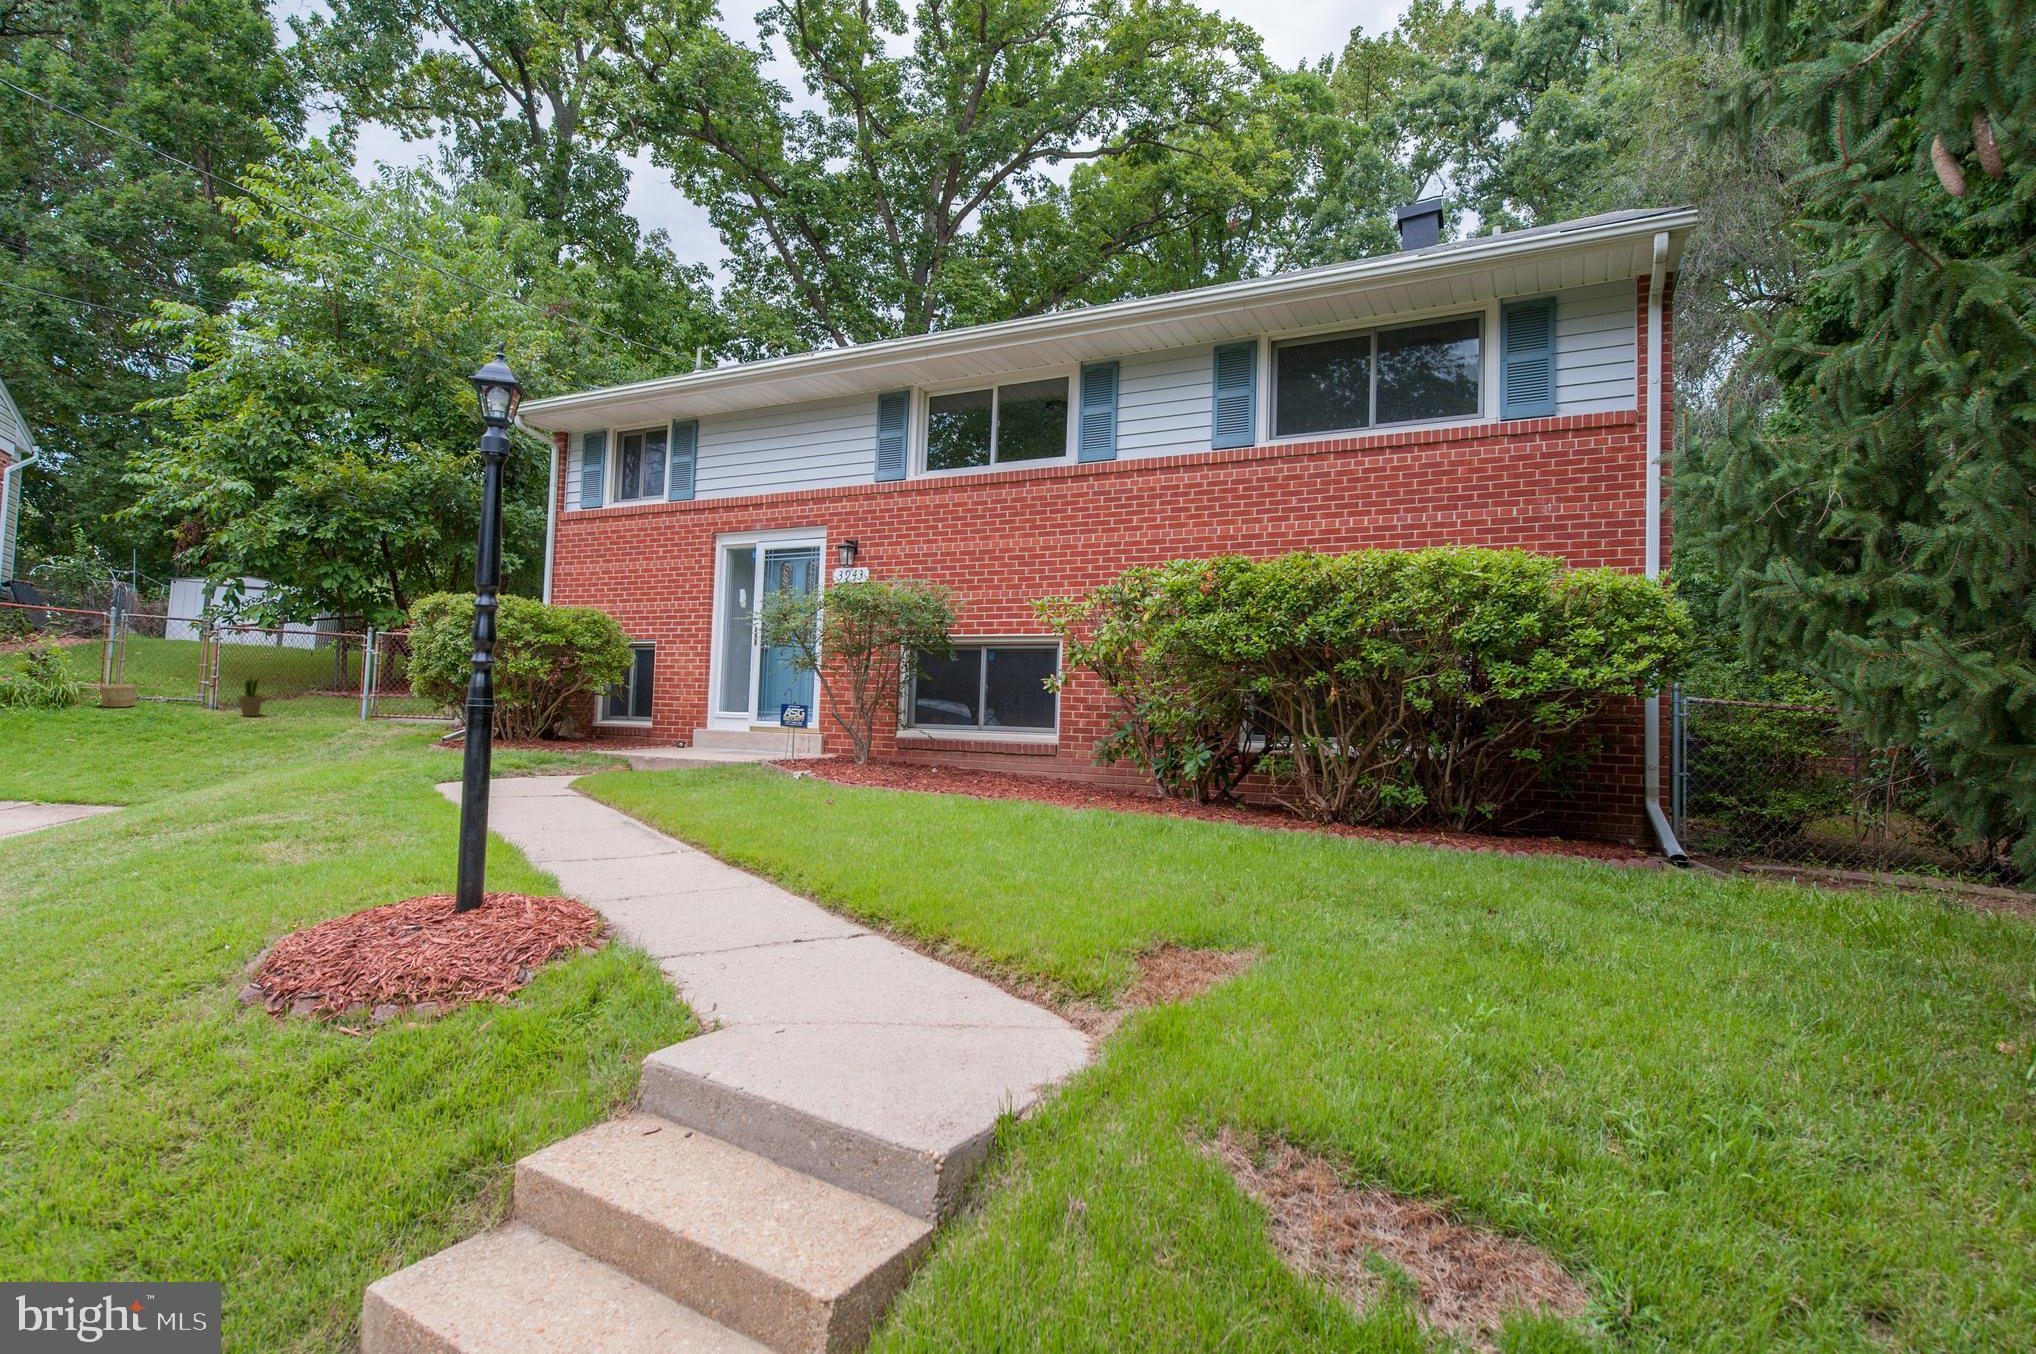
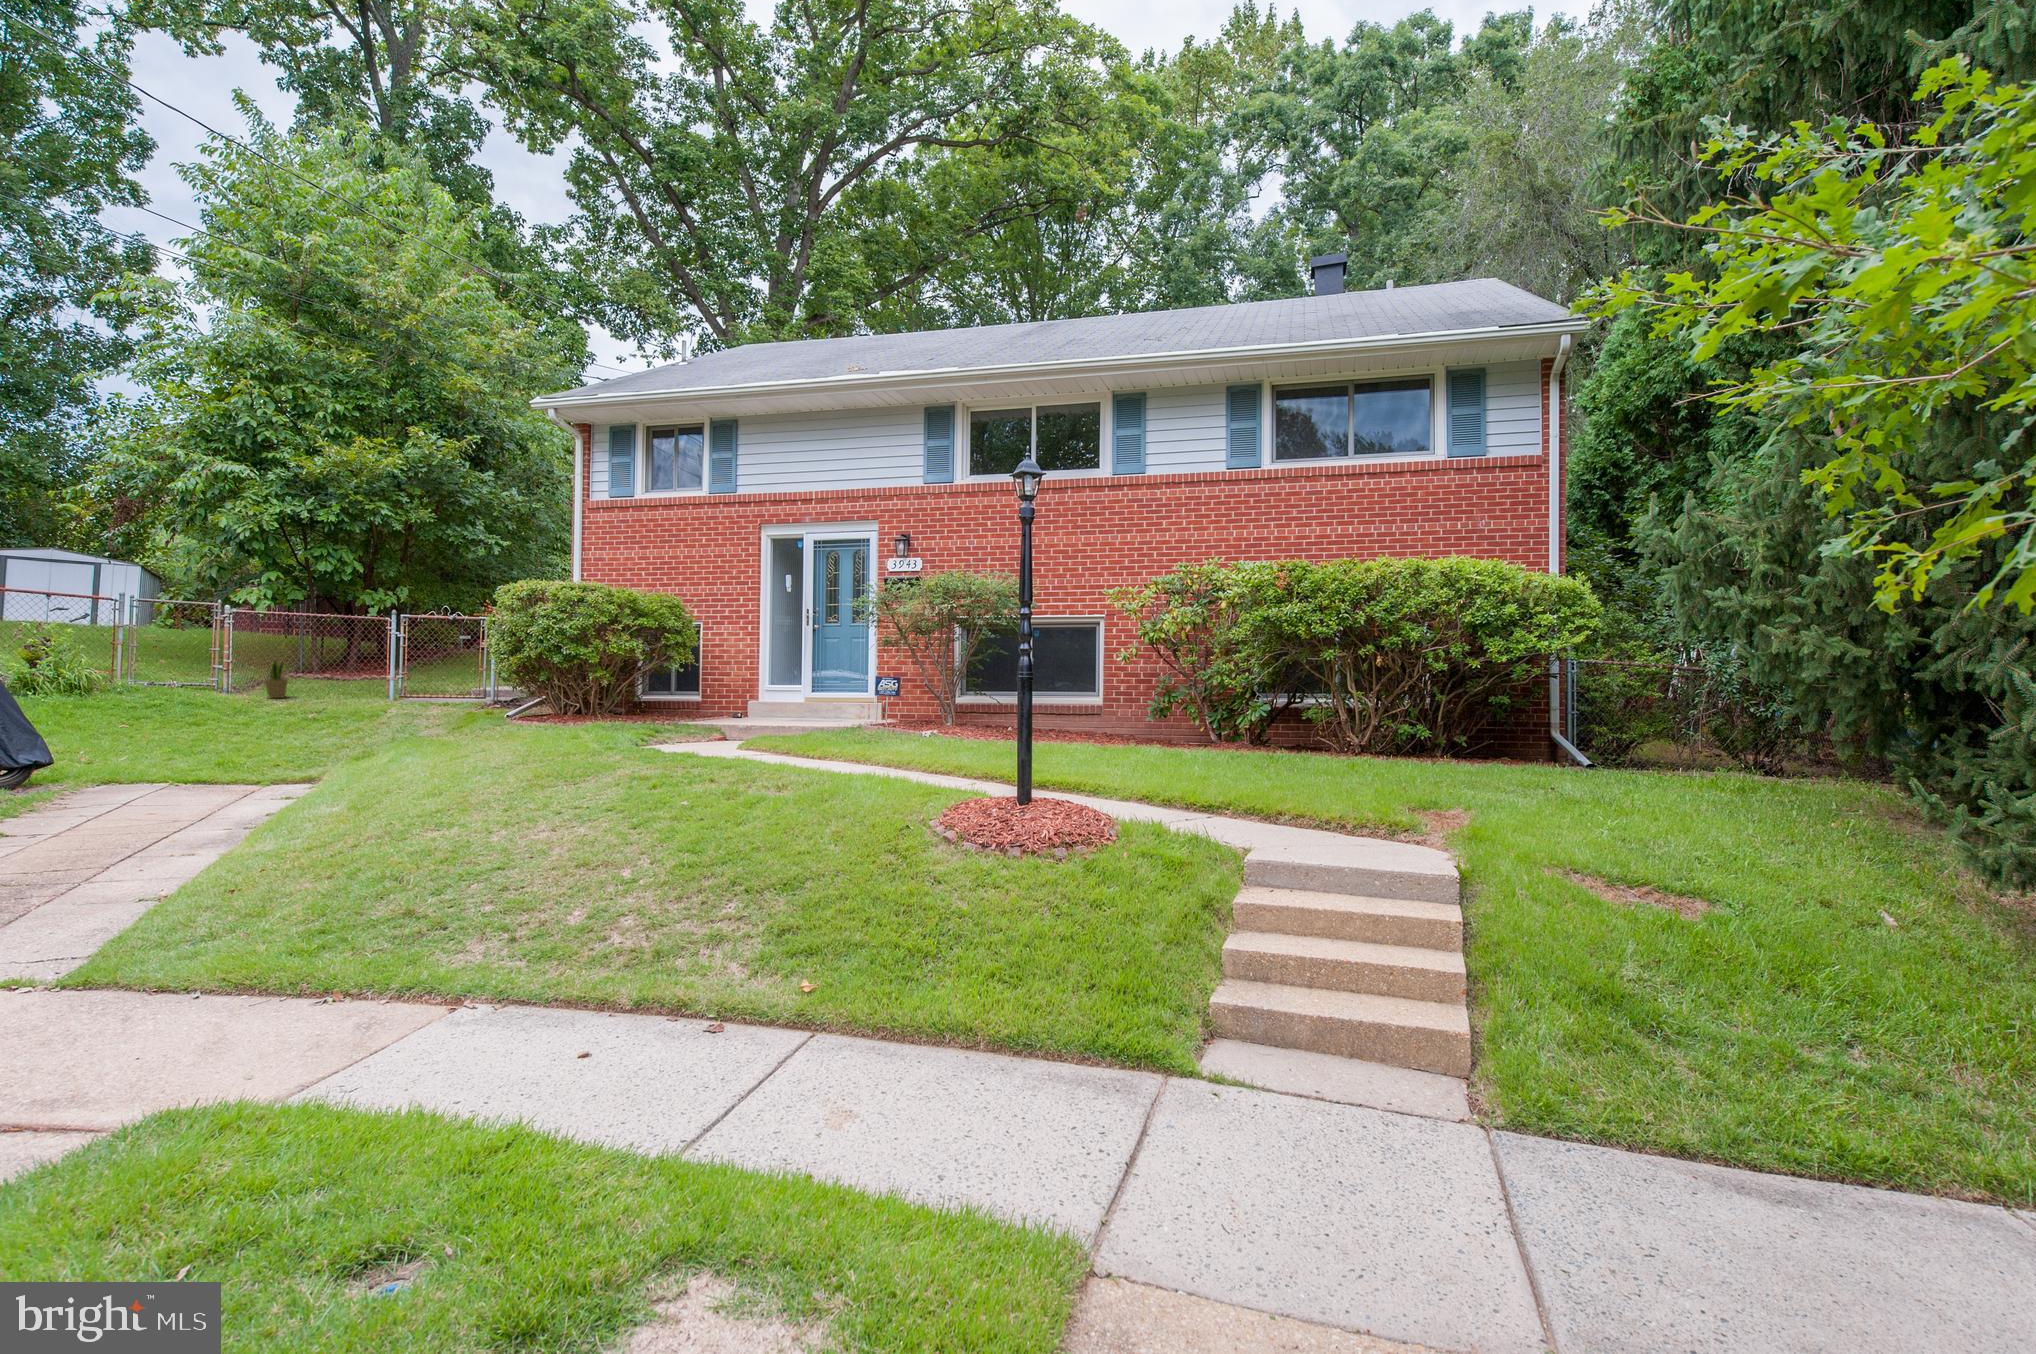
wooden bucket: present [101,684,136,707] -> none [105,670,144,693]

